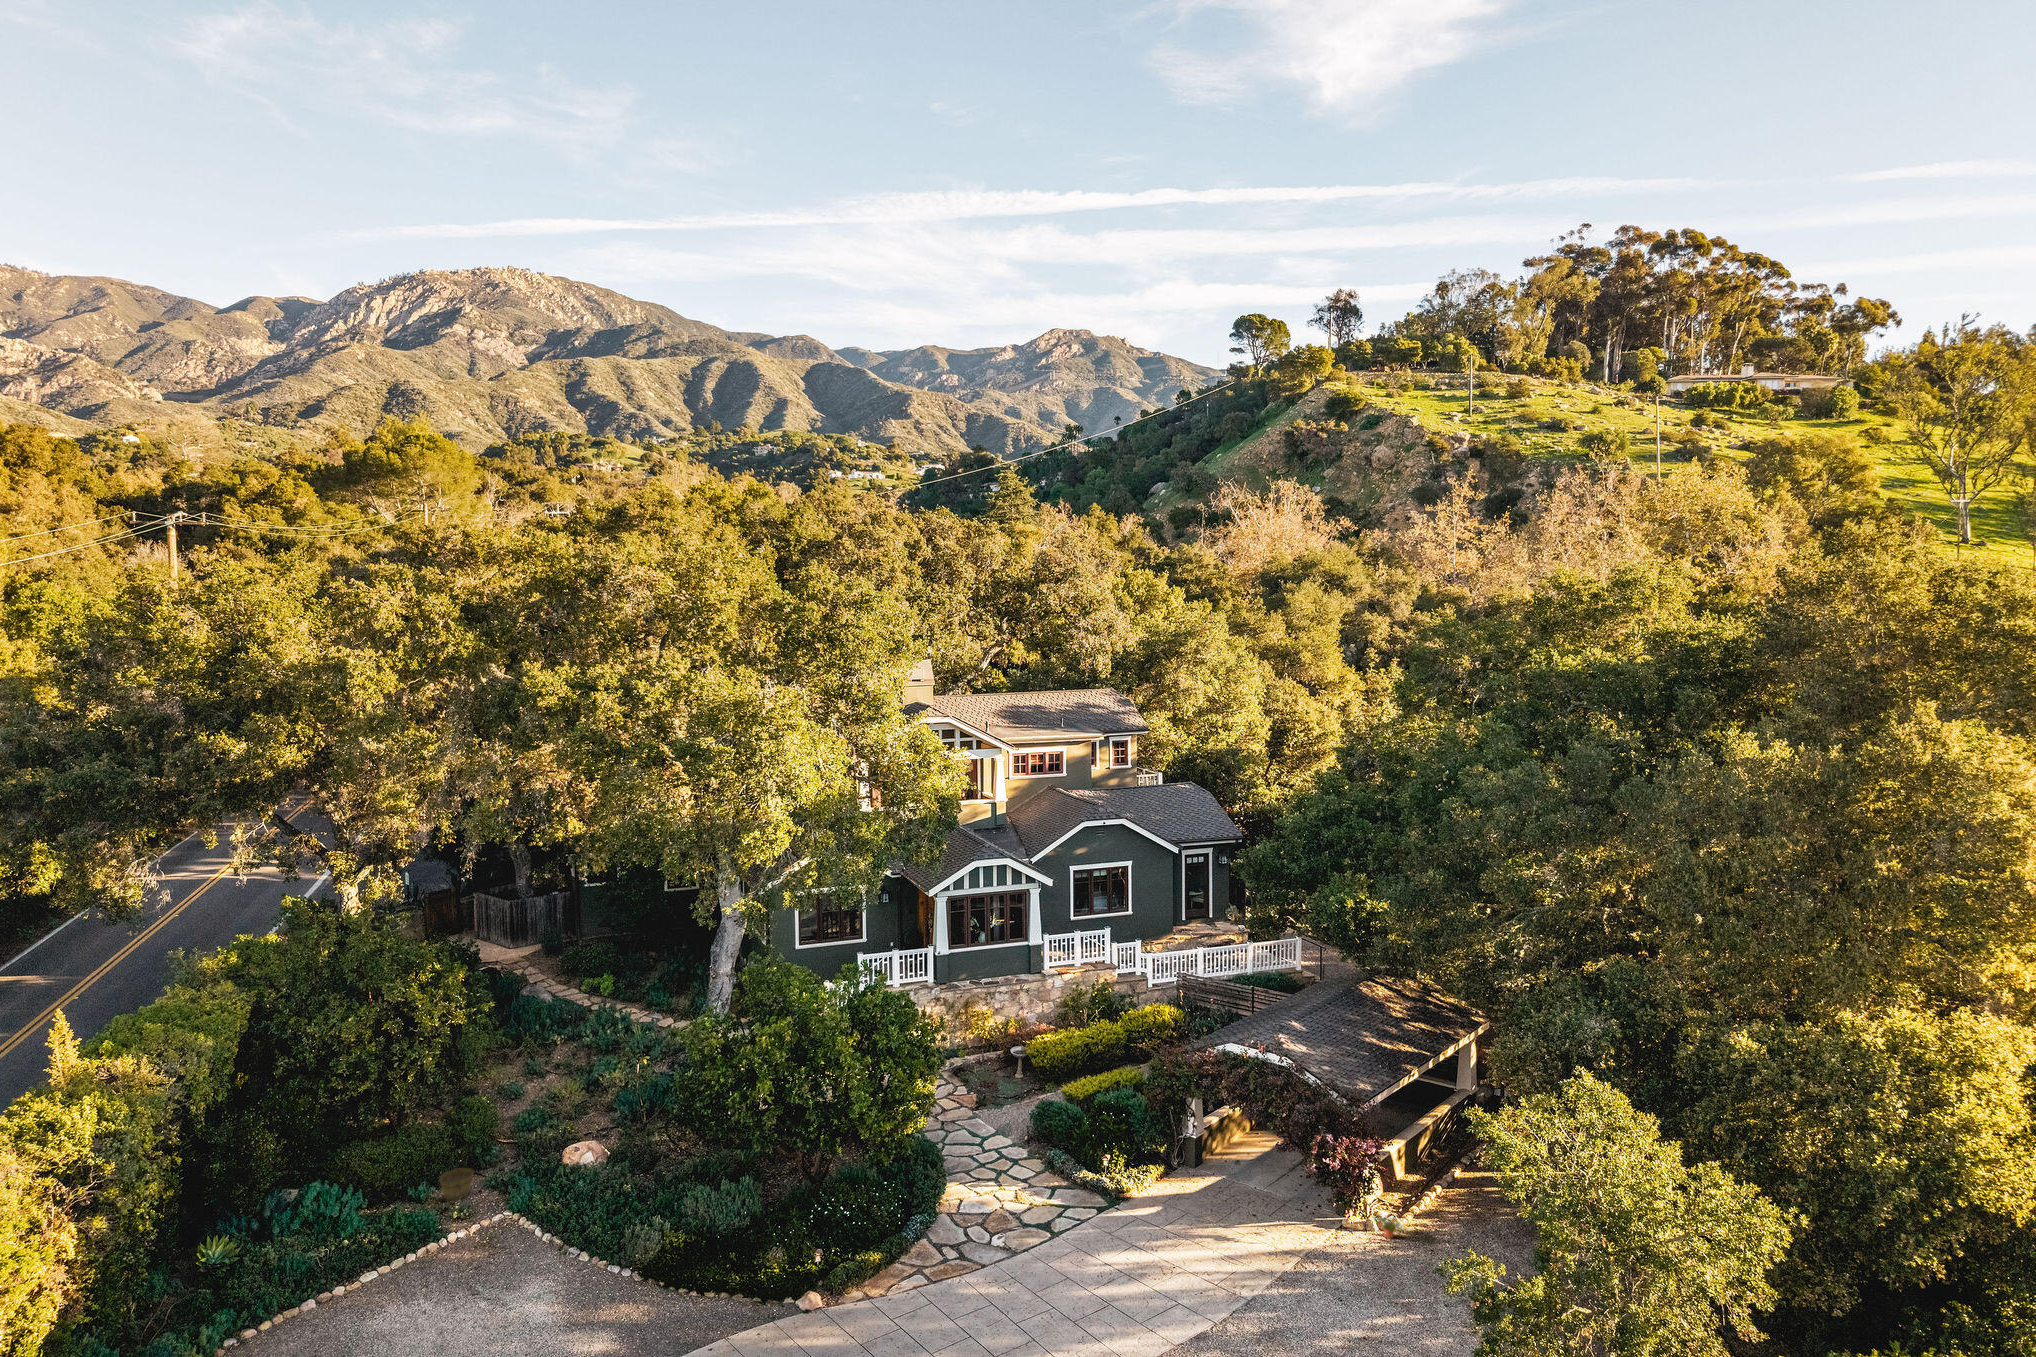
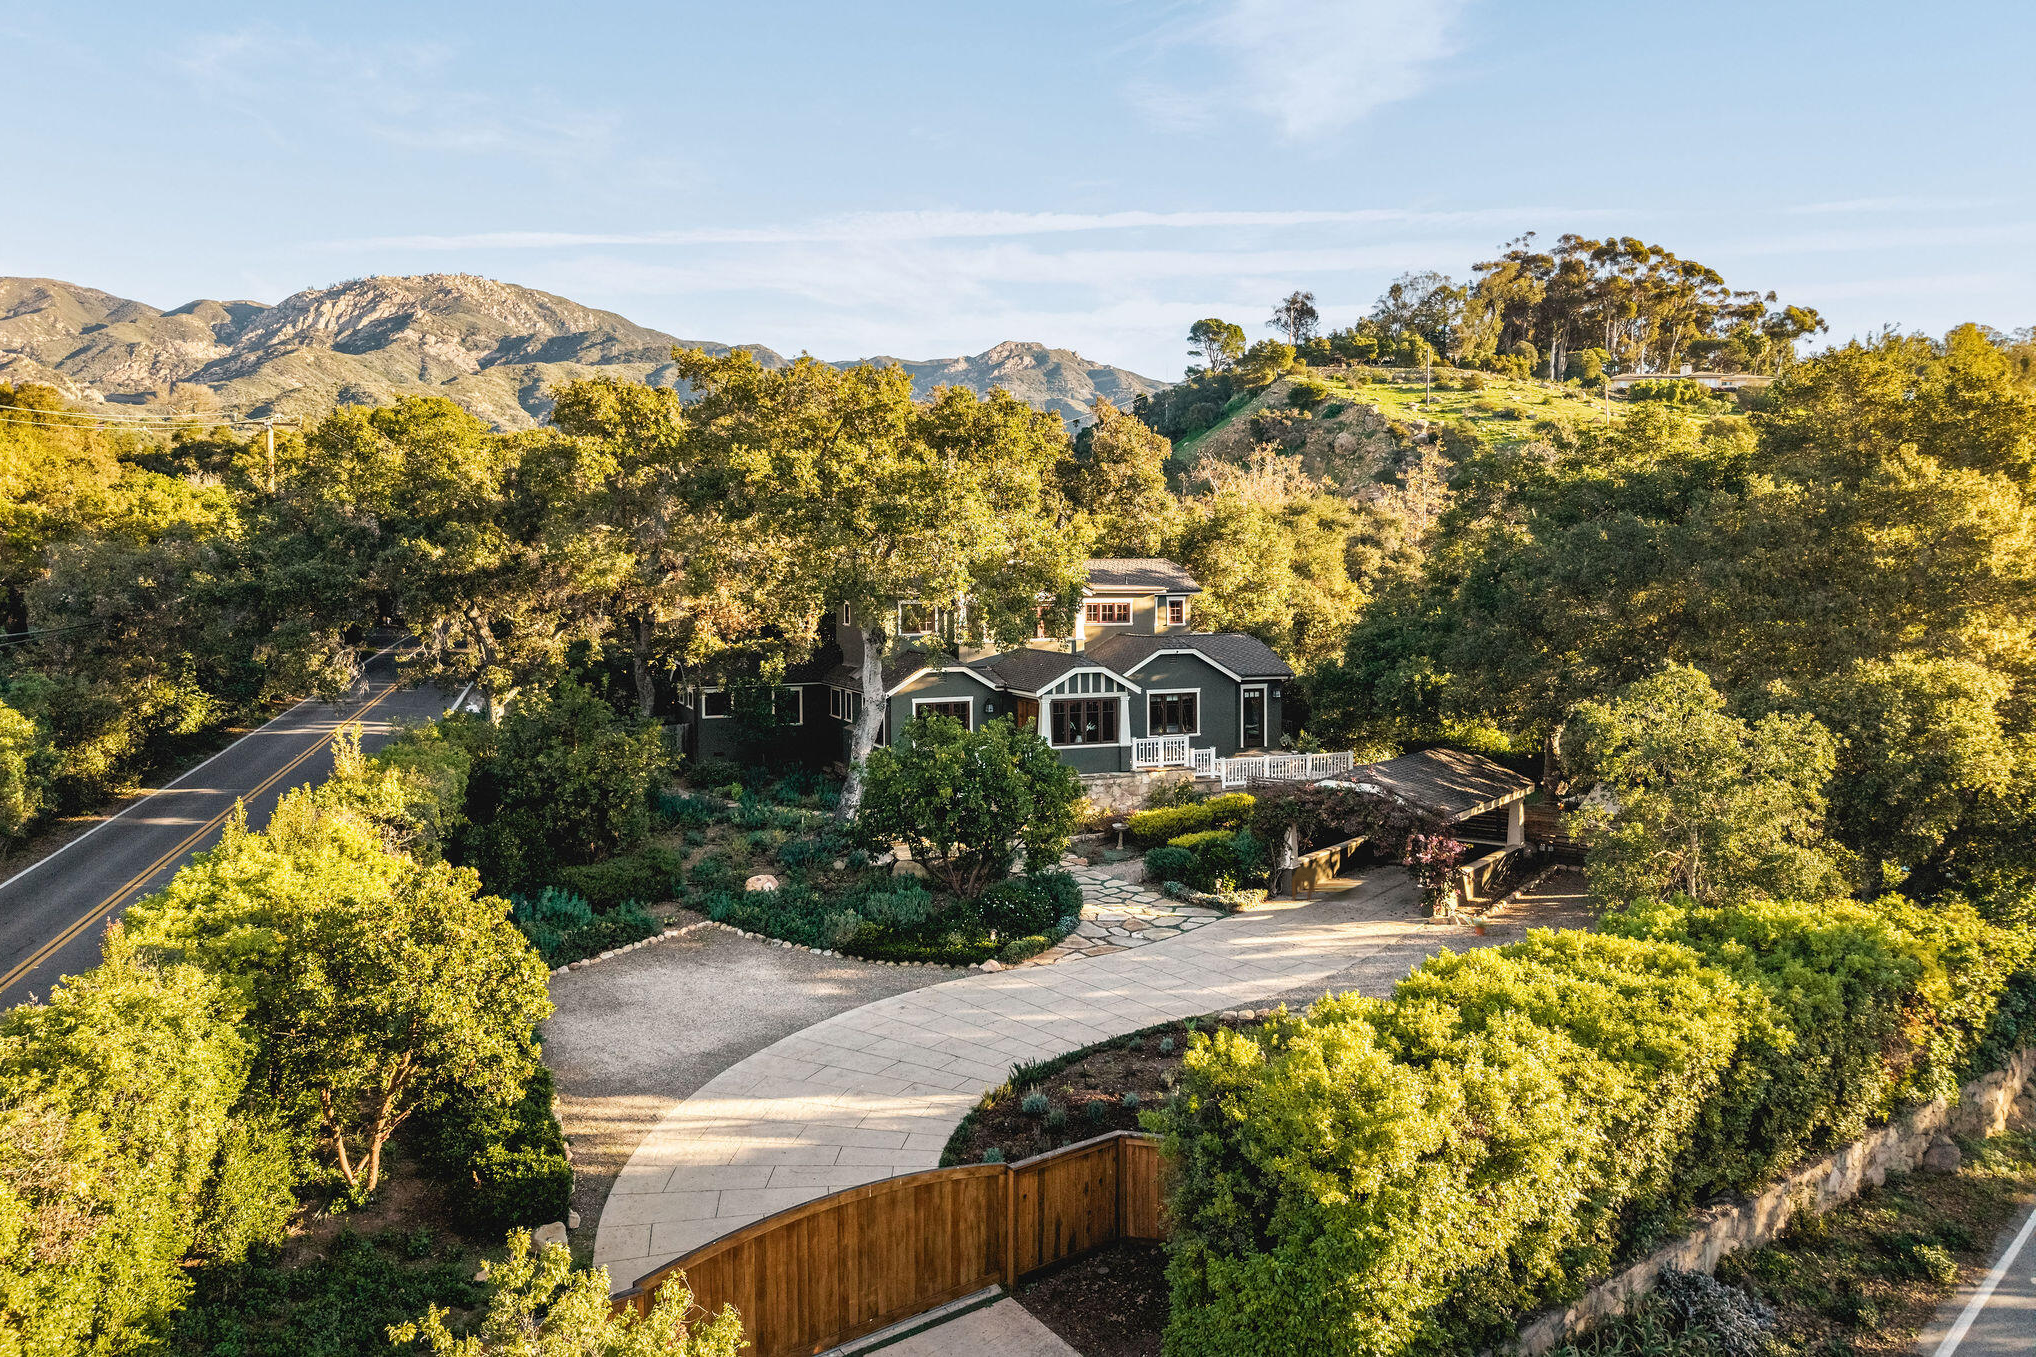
bench: none [1189,1131,1223,1180] -> present [1292,867,1317,902]
wooden bucket: present [440,1168,474,1200] -> none [648,884,676,910]

